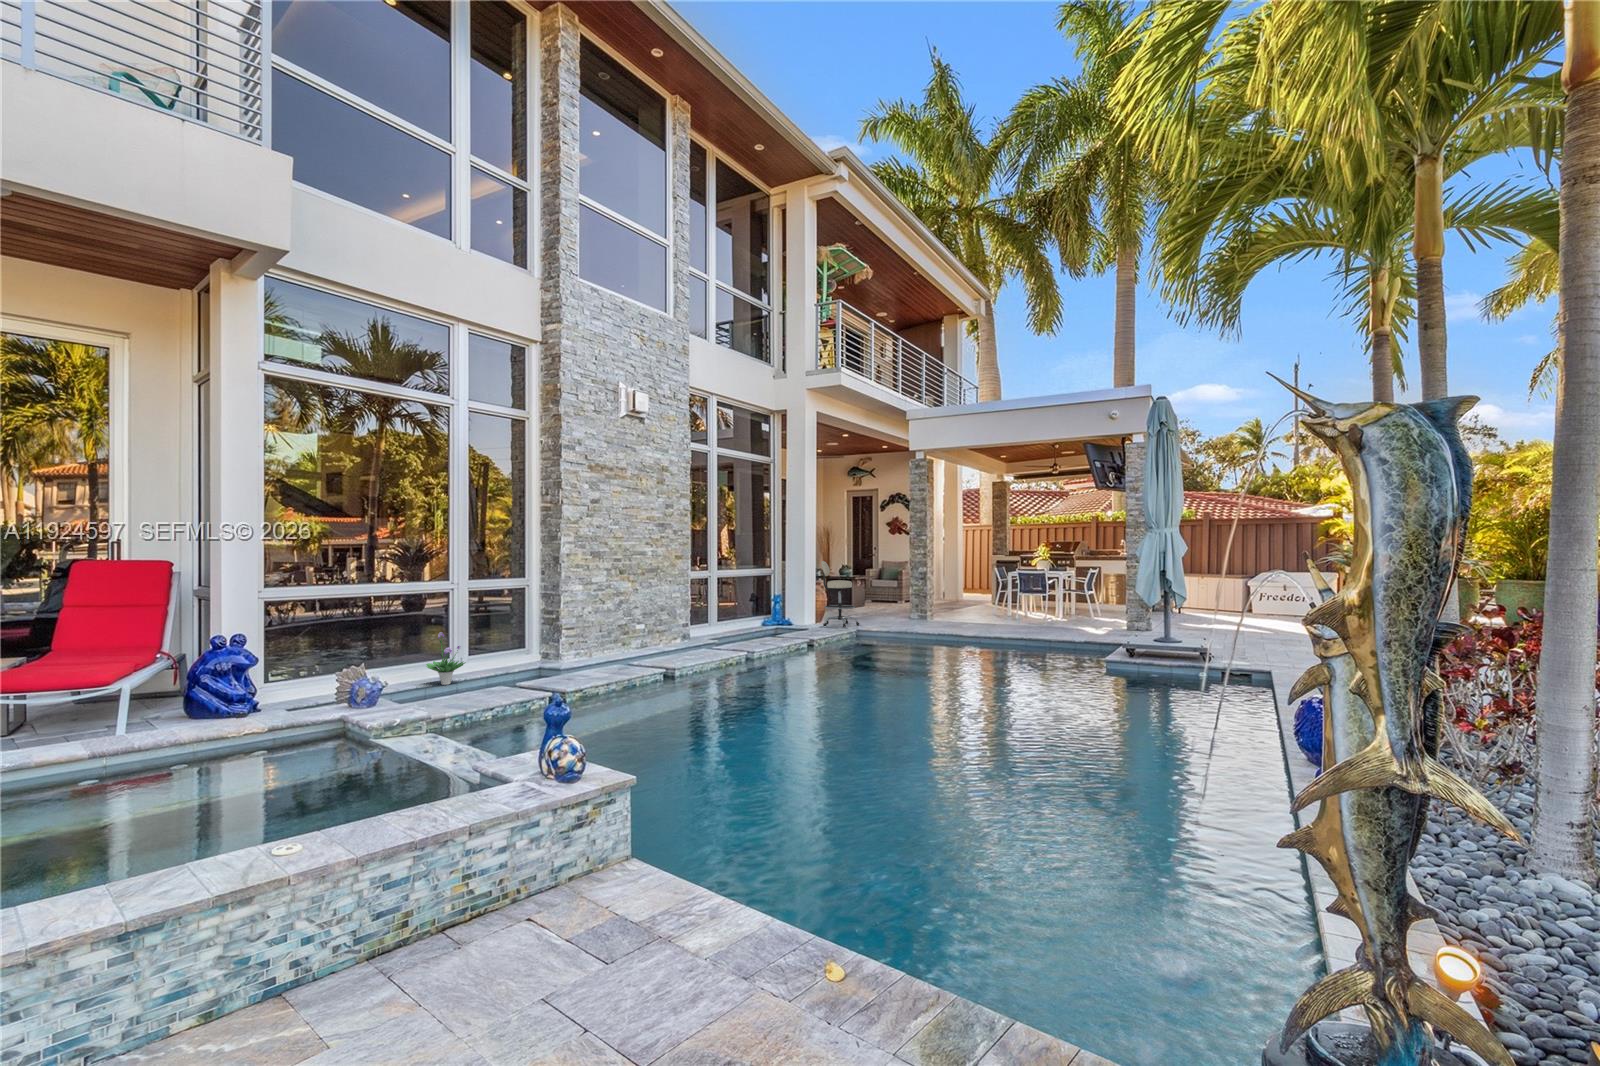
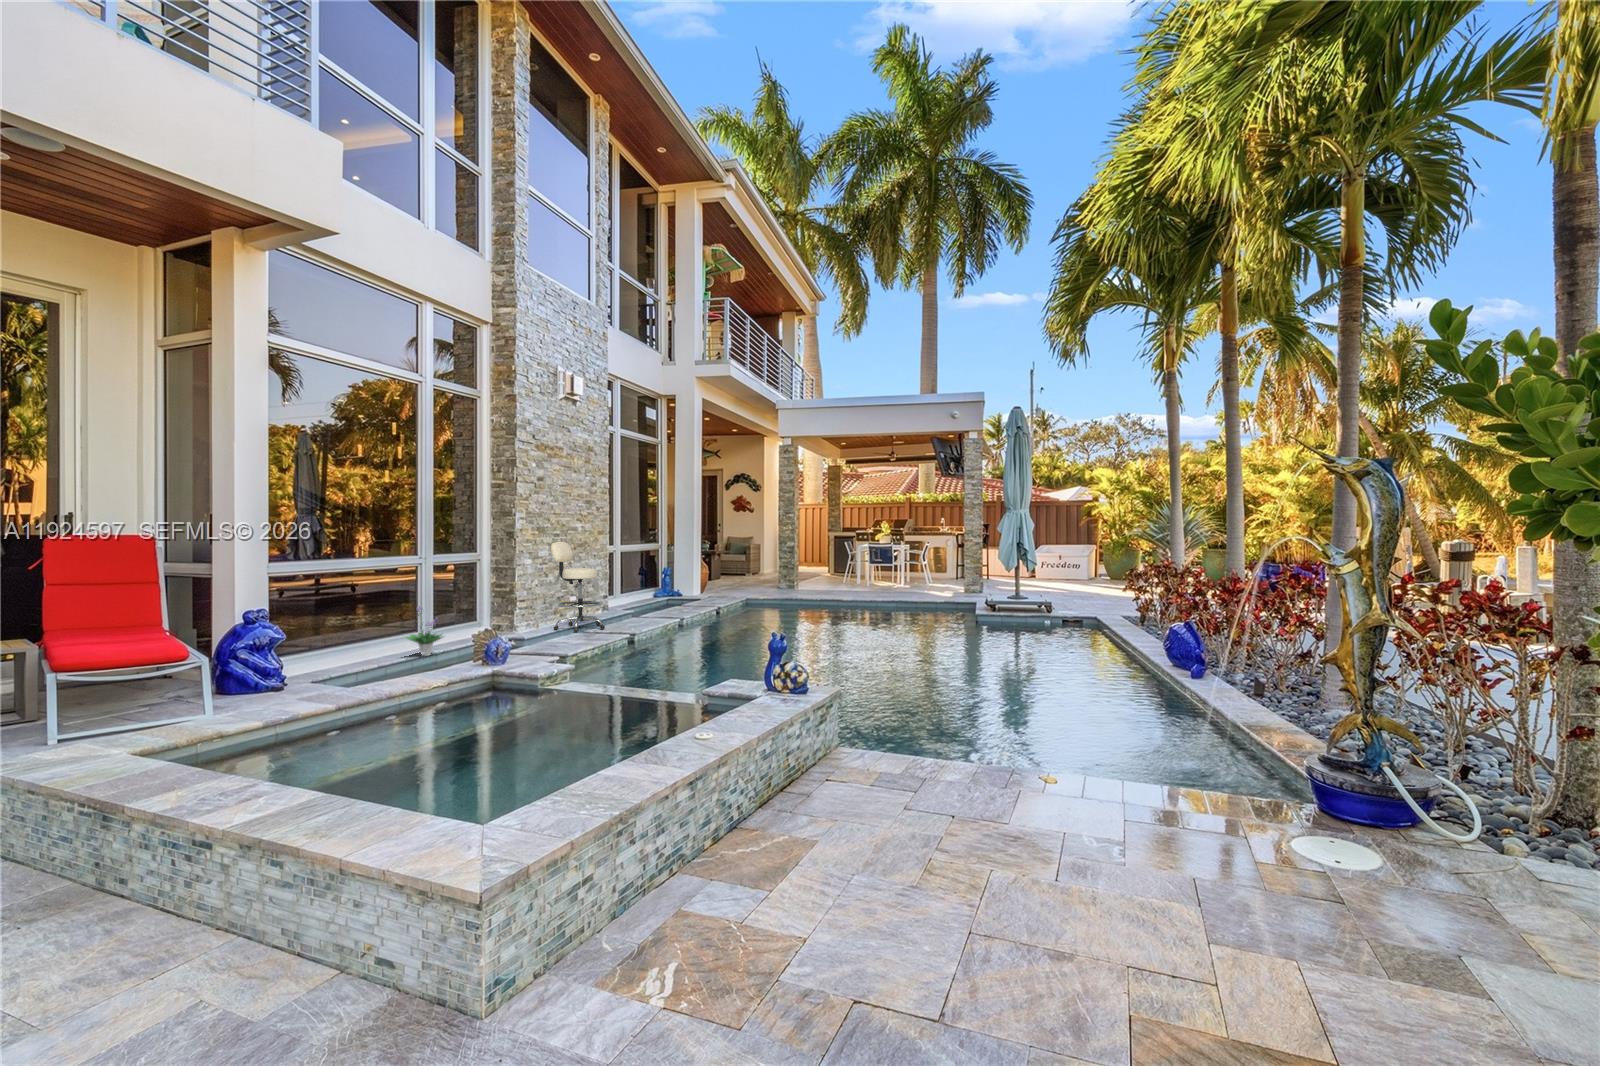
stool: present [821,561,859,627] -> present [551,542,605,632]

